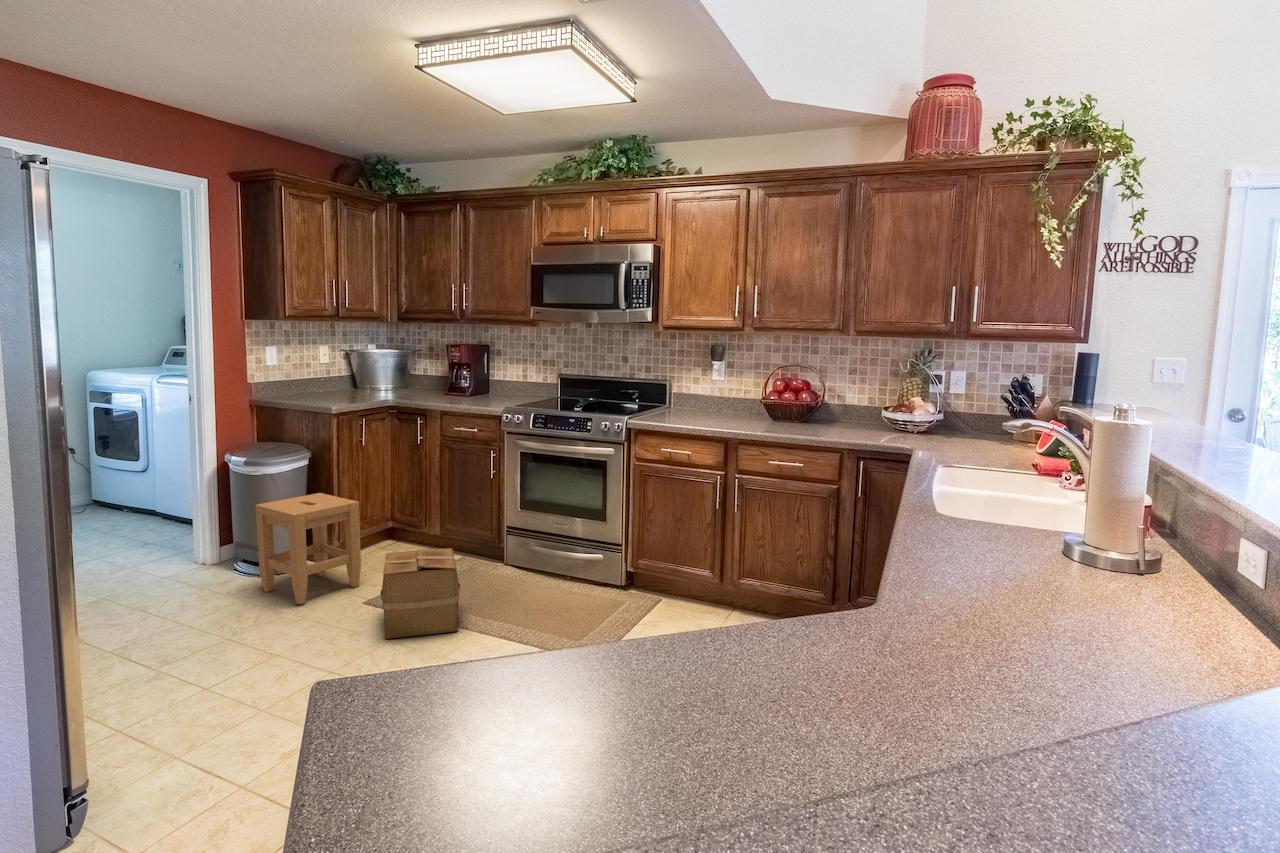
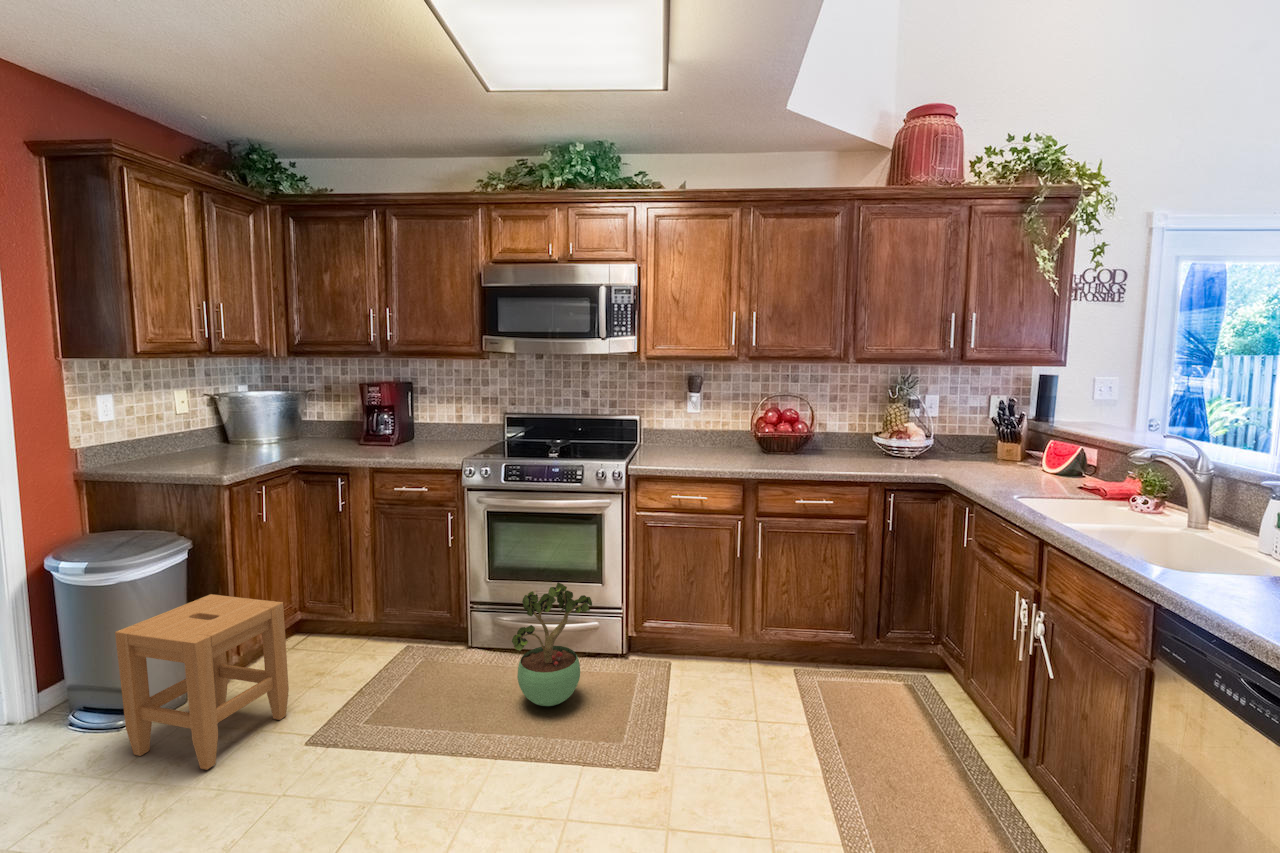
potted plant: none [508,509,575,609] -> present [512,582,592,706]
cardboard box: present [381,548,460,639] -> none [348,649,469,804]

